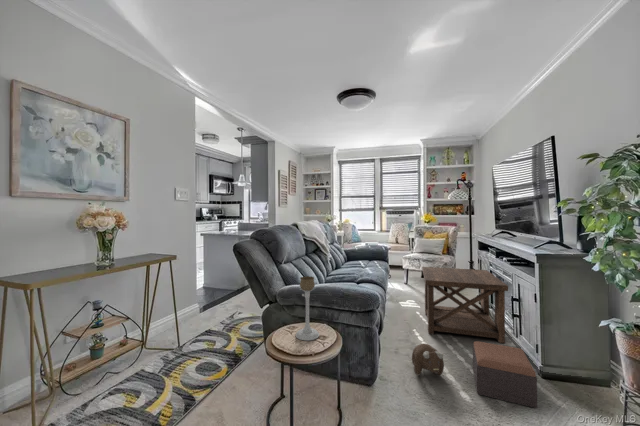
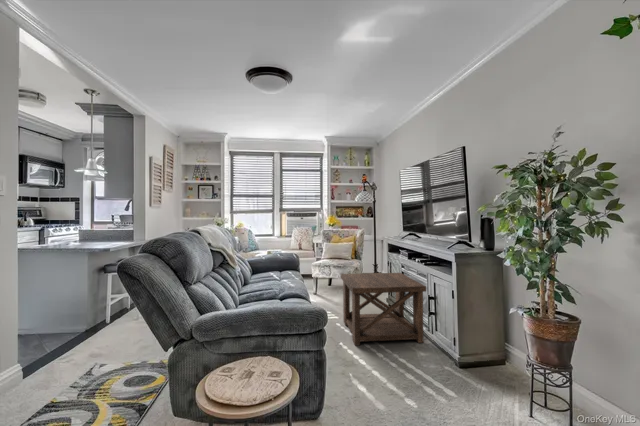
candle holder: present [296,276,319,341] -> none [245,297,275,379]
footstool: present [473,341,537,408] -> none [406,345,467,398]
plush toy: present [412,344,444,375] -> none [351,357,386,393]

